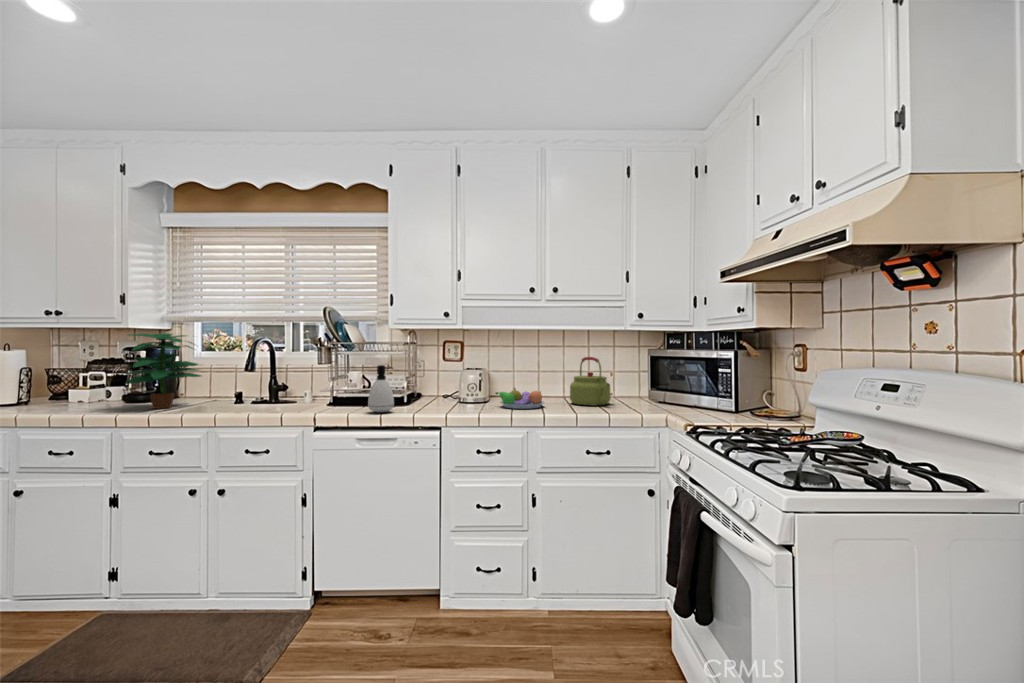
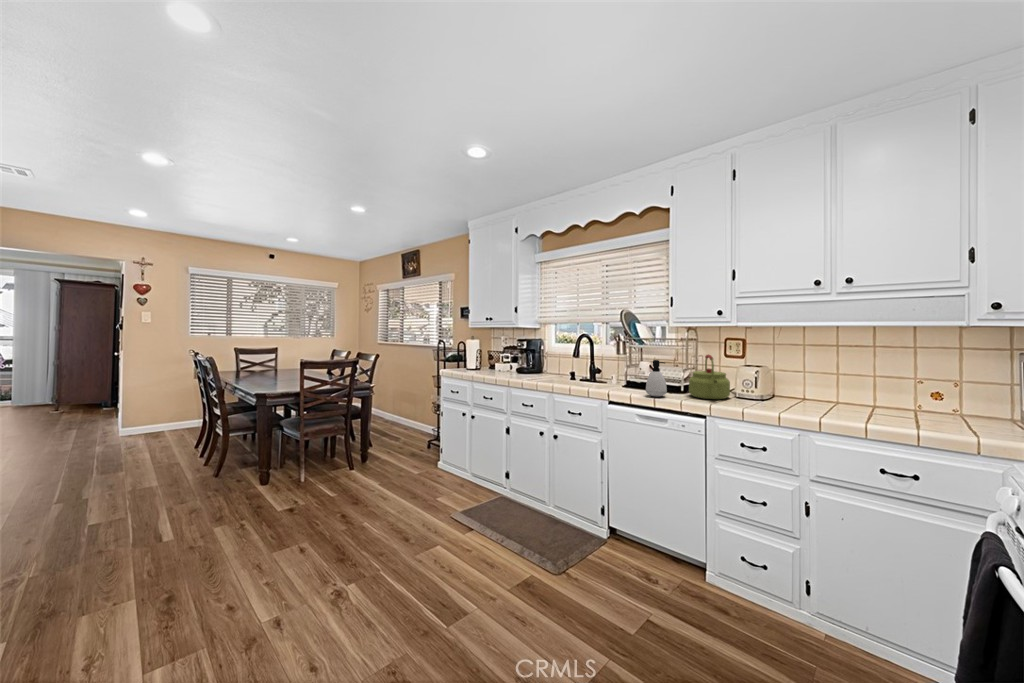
potted plant: present [125,333,201,409] -> none [513,334,552,379]
kettle: present [570,357,611,406] -> present [689,355,730,399]
fruit bowl: present [495,388,544,409] -> none [769,385,830,409]

